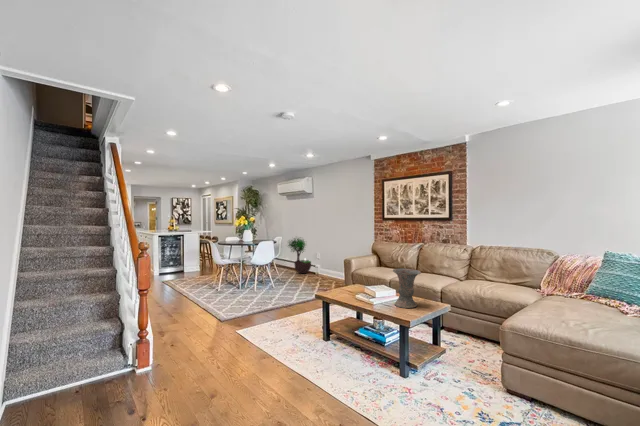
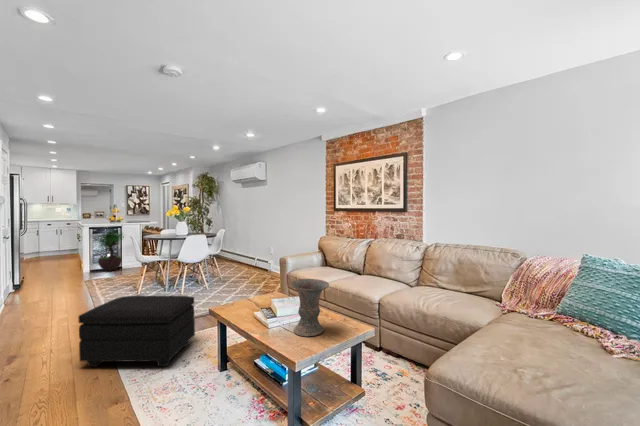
potted tree: present [288,238,311,273] -> present [99,231,124,271]
footstool: none [220,286,293,338] -> present [78,295,195,367]

